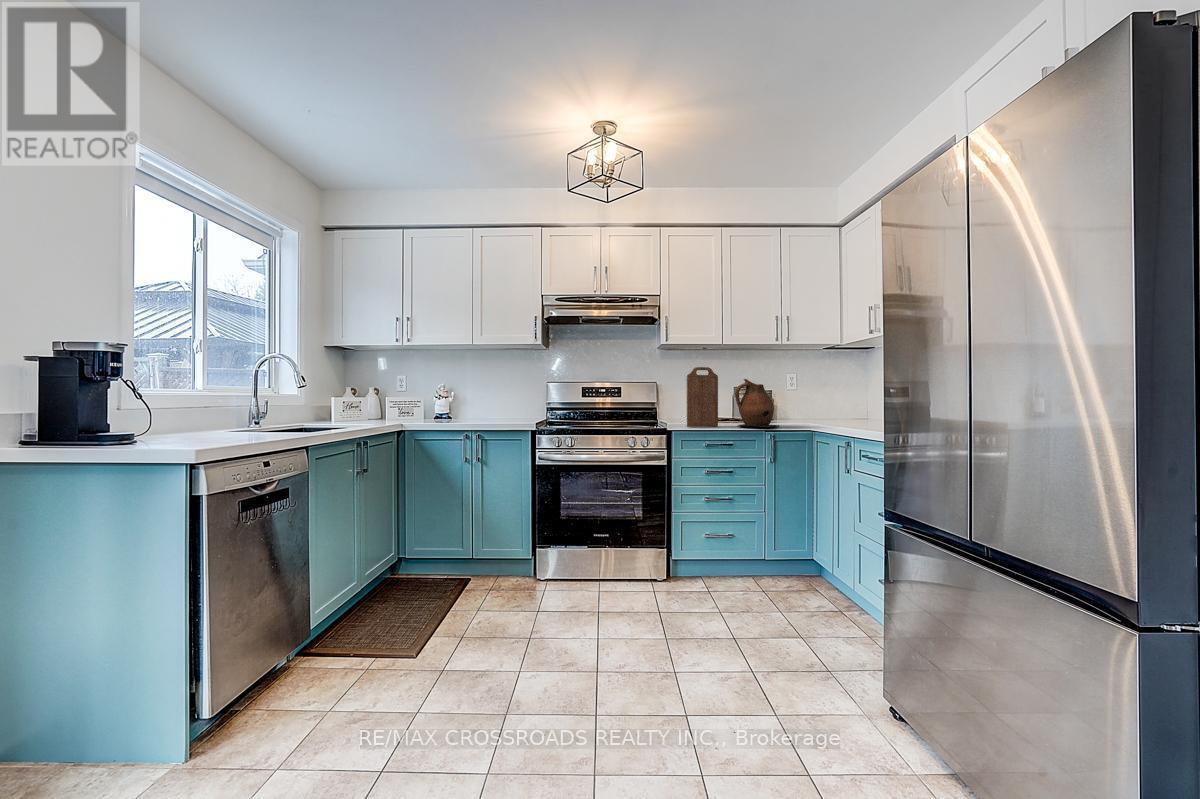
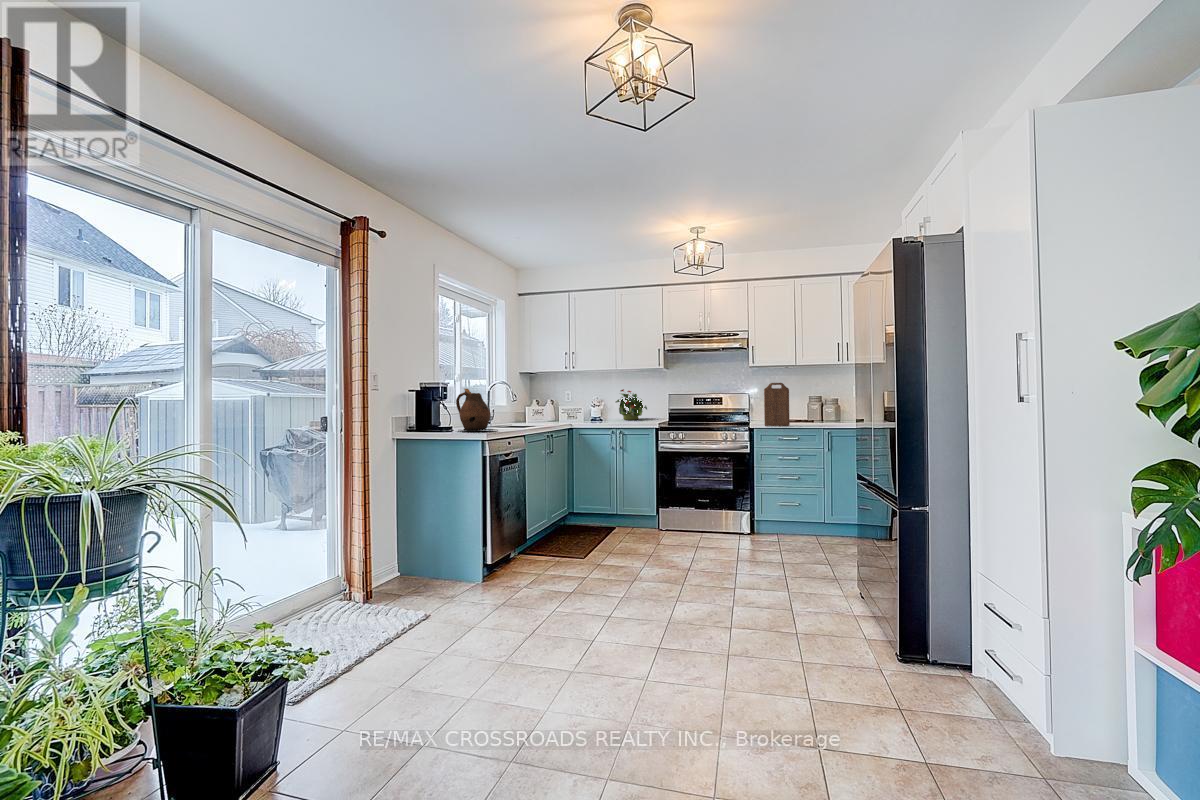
potted plant: none [472,374,518,417] -> present [616,389,647,420]
ceramic pitcher: present [735,379,779,427] -> present [456,389,495,432]

